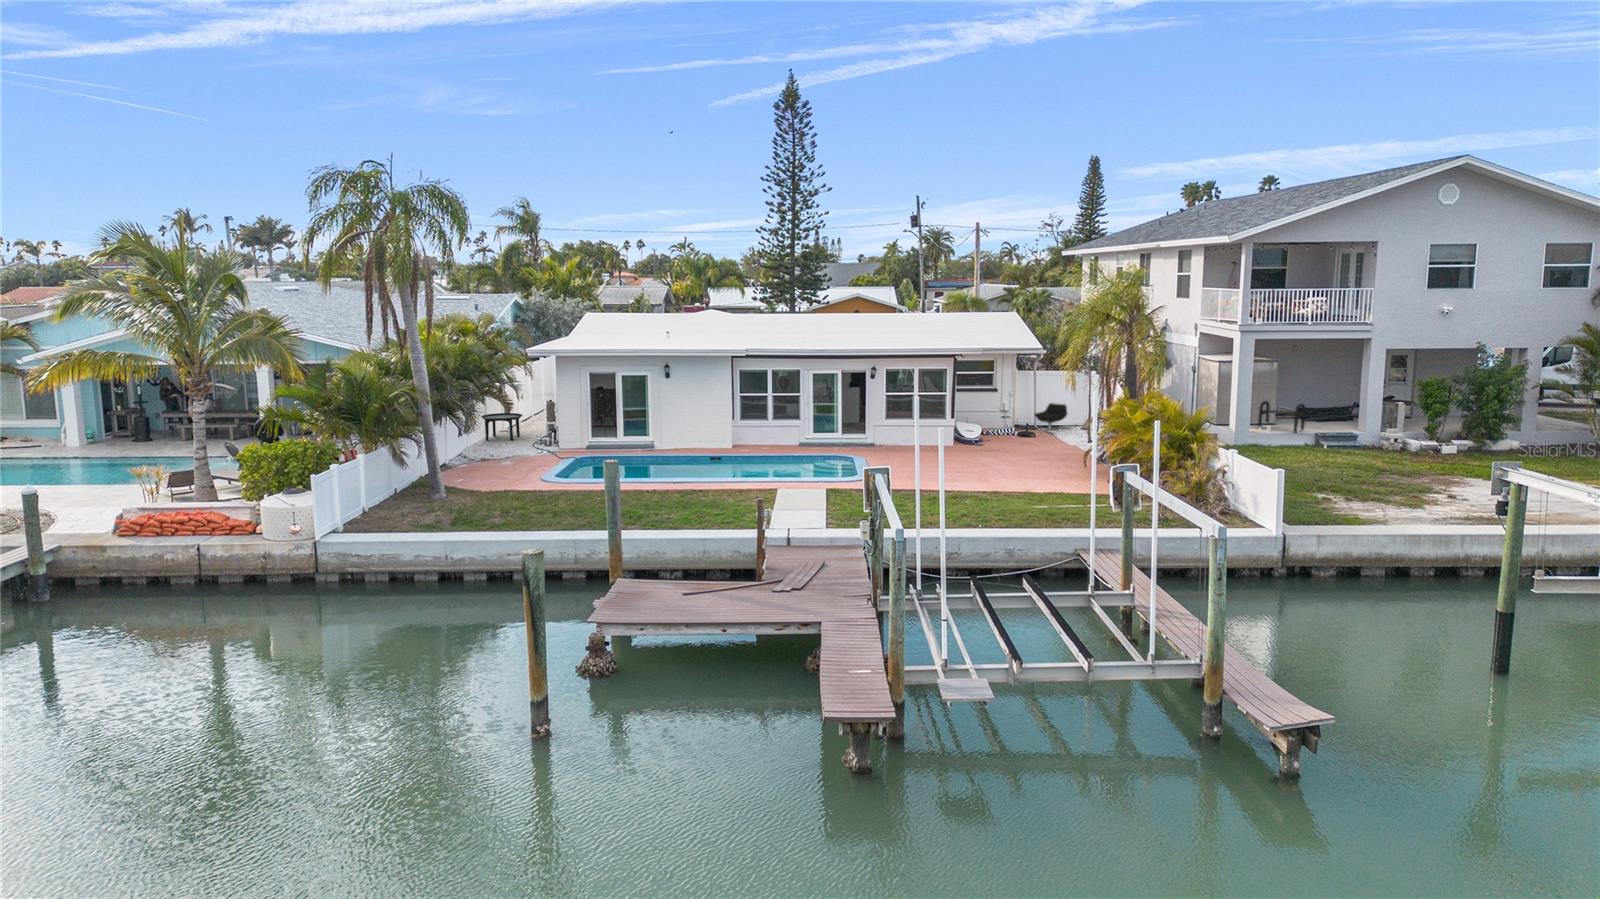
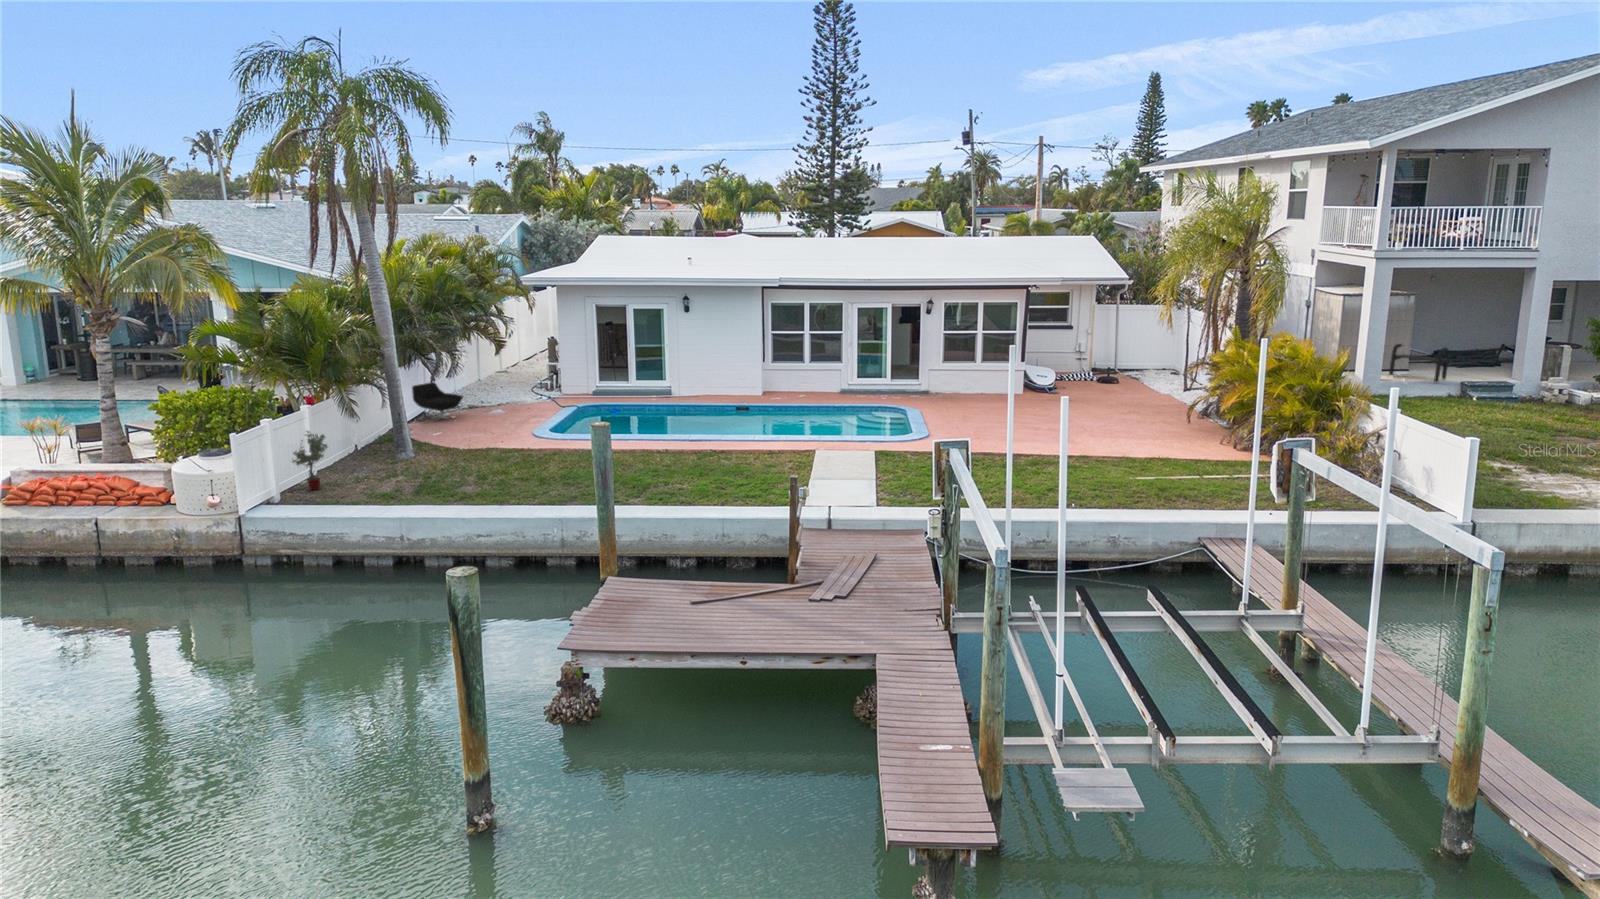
lounge chair: present [1035,403,1067,429] -> present [412,382,463,421]
round table: present [481,413,522,441] -> none [473,352,521,384]
potted tree: none [352,473,382,522] -> present [293,431,328,490]

